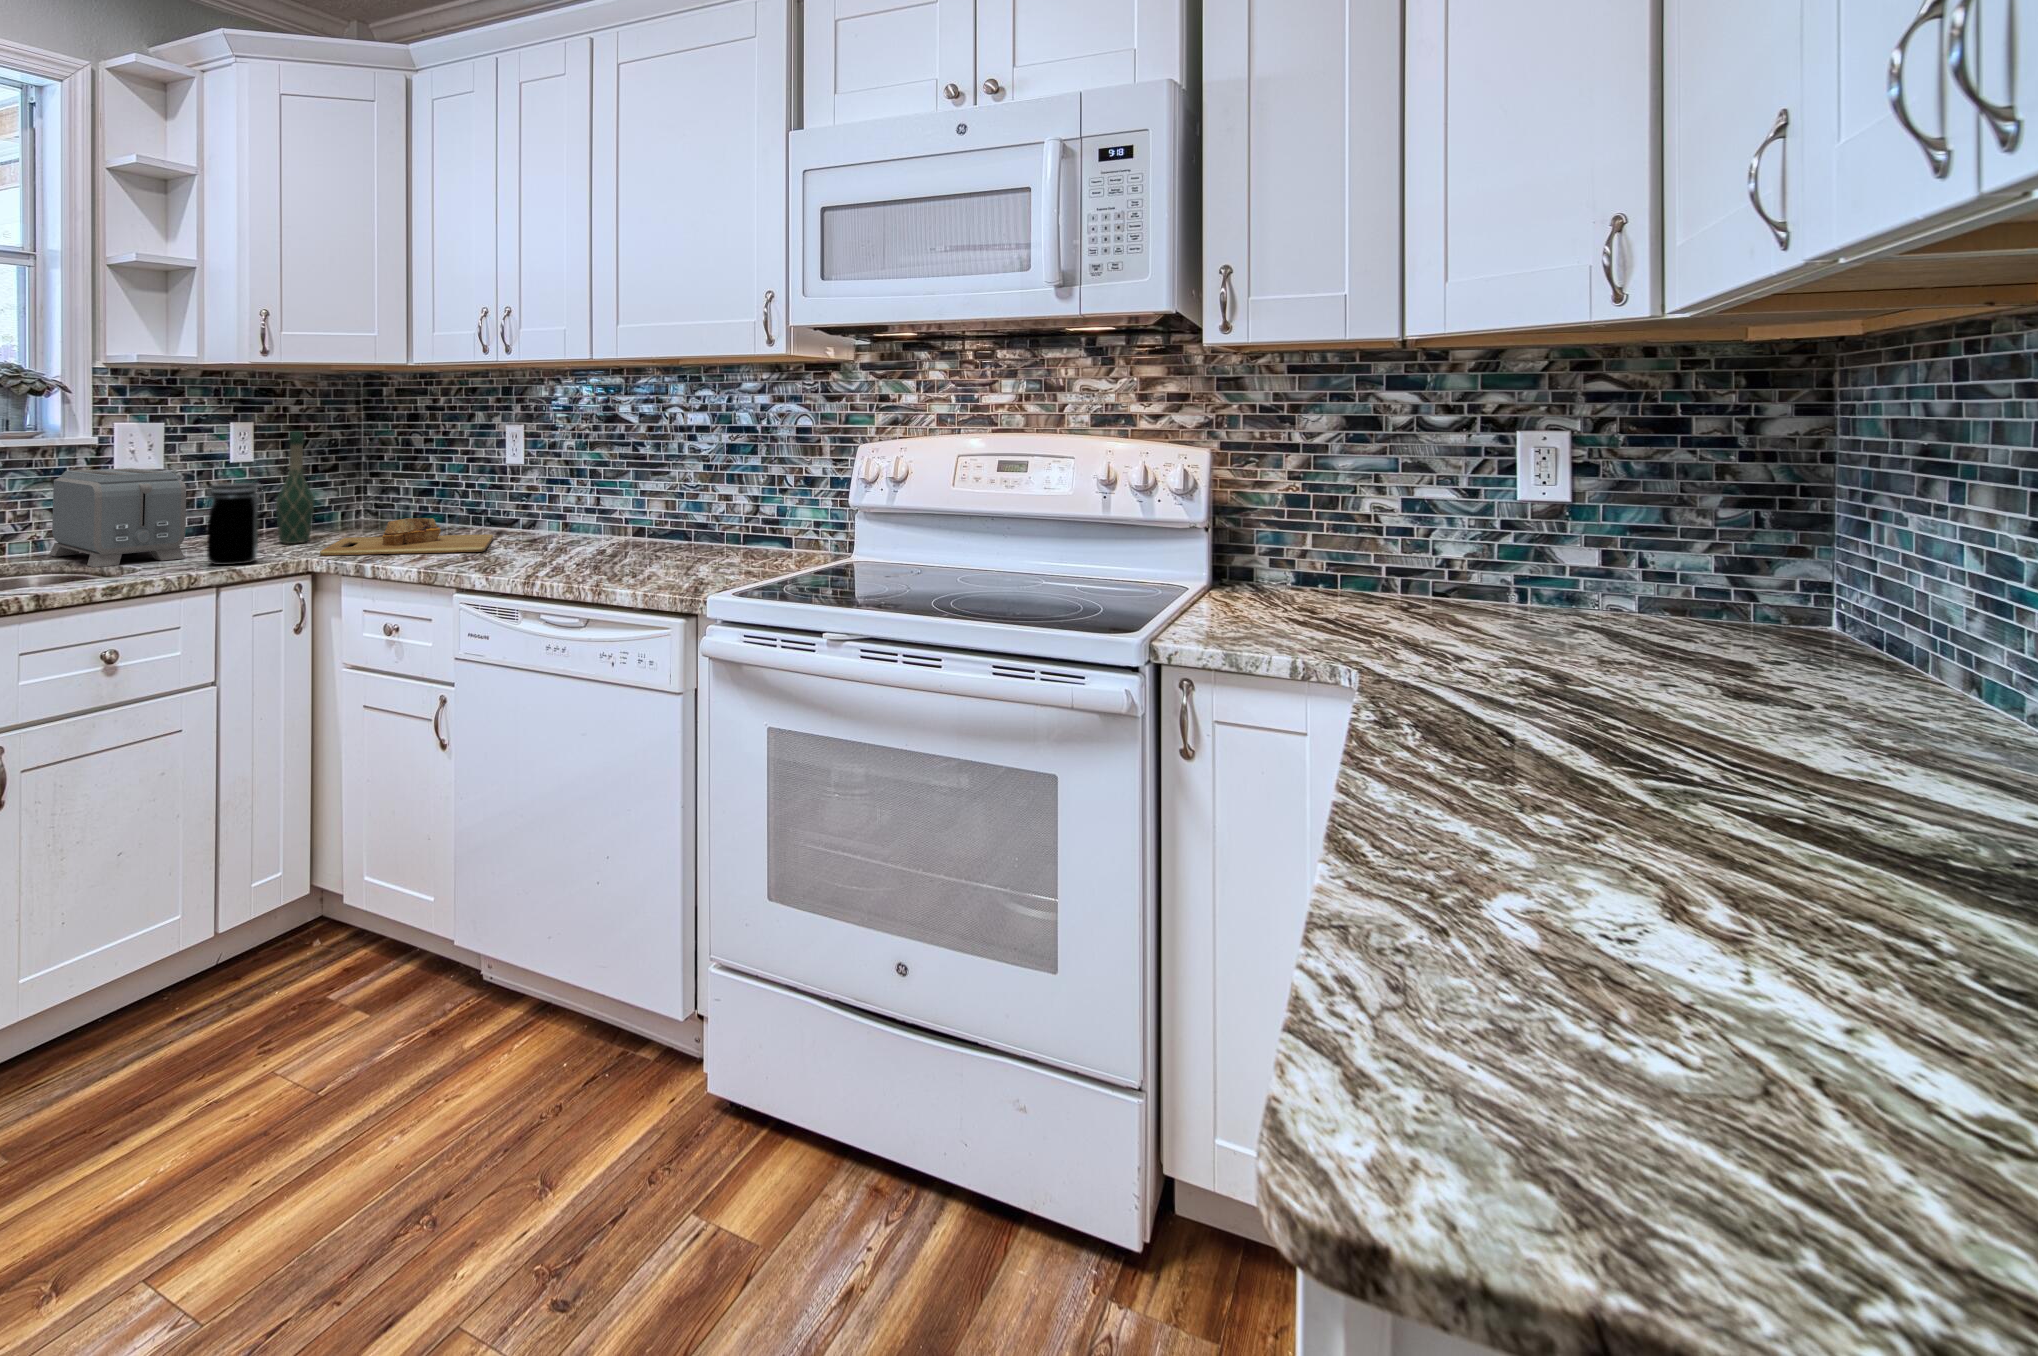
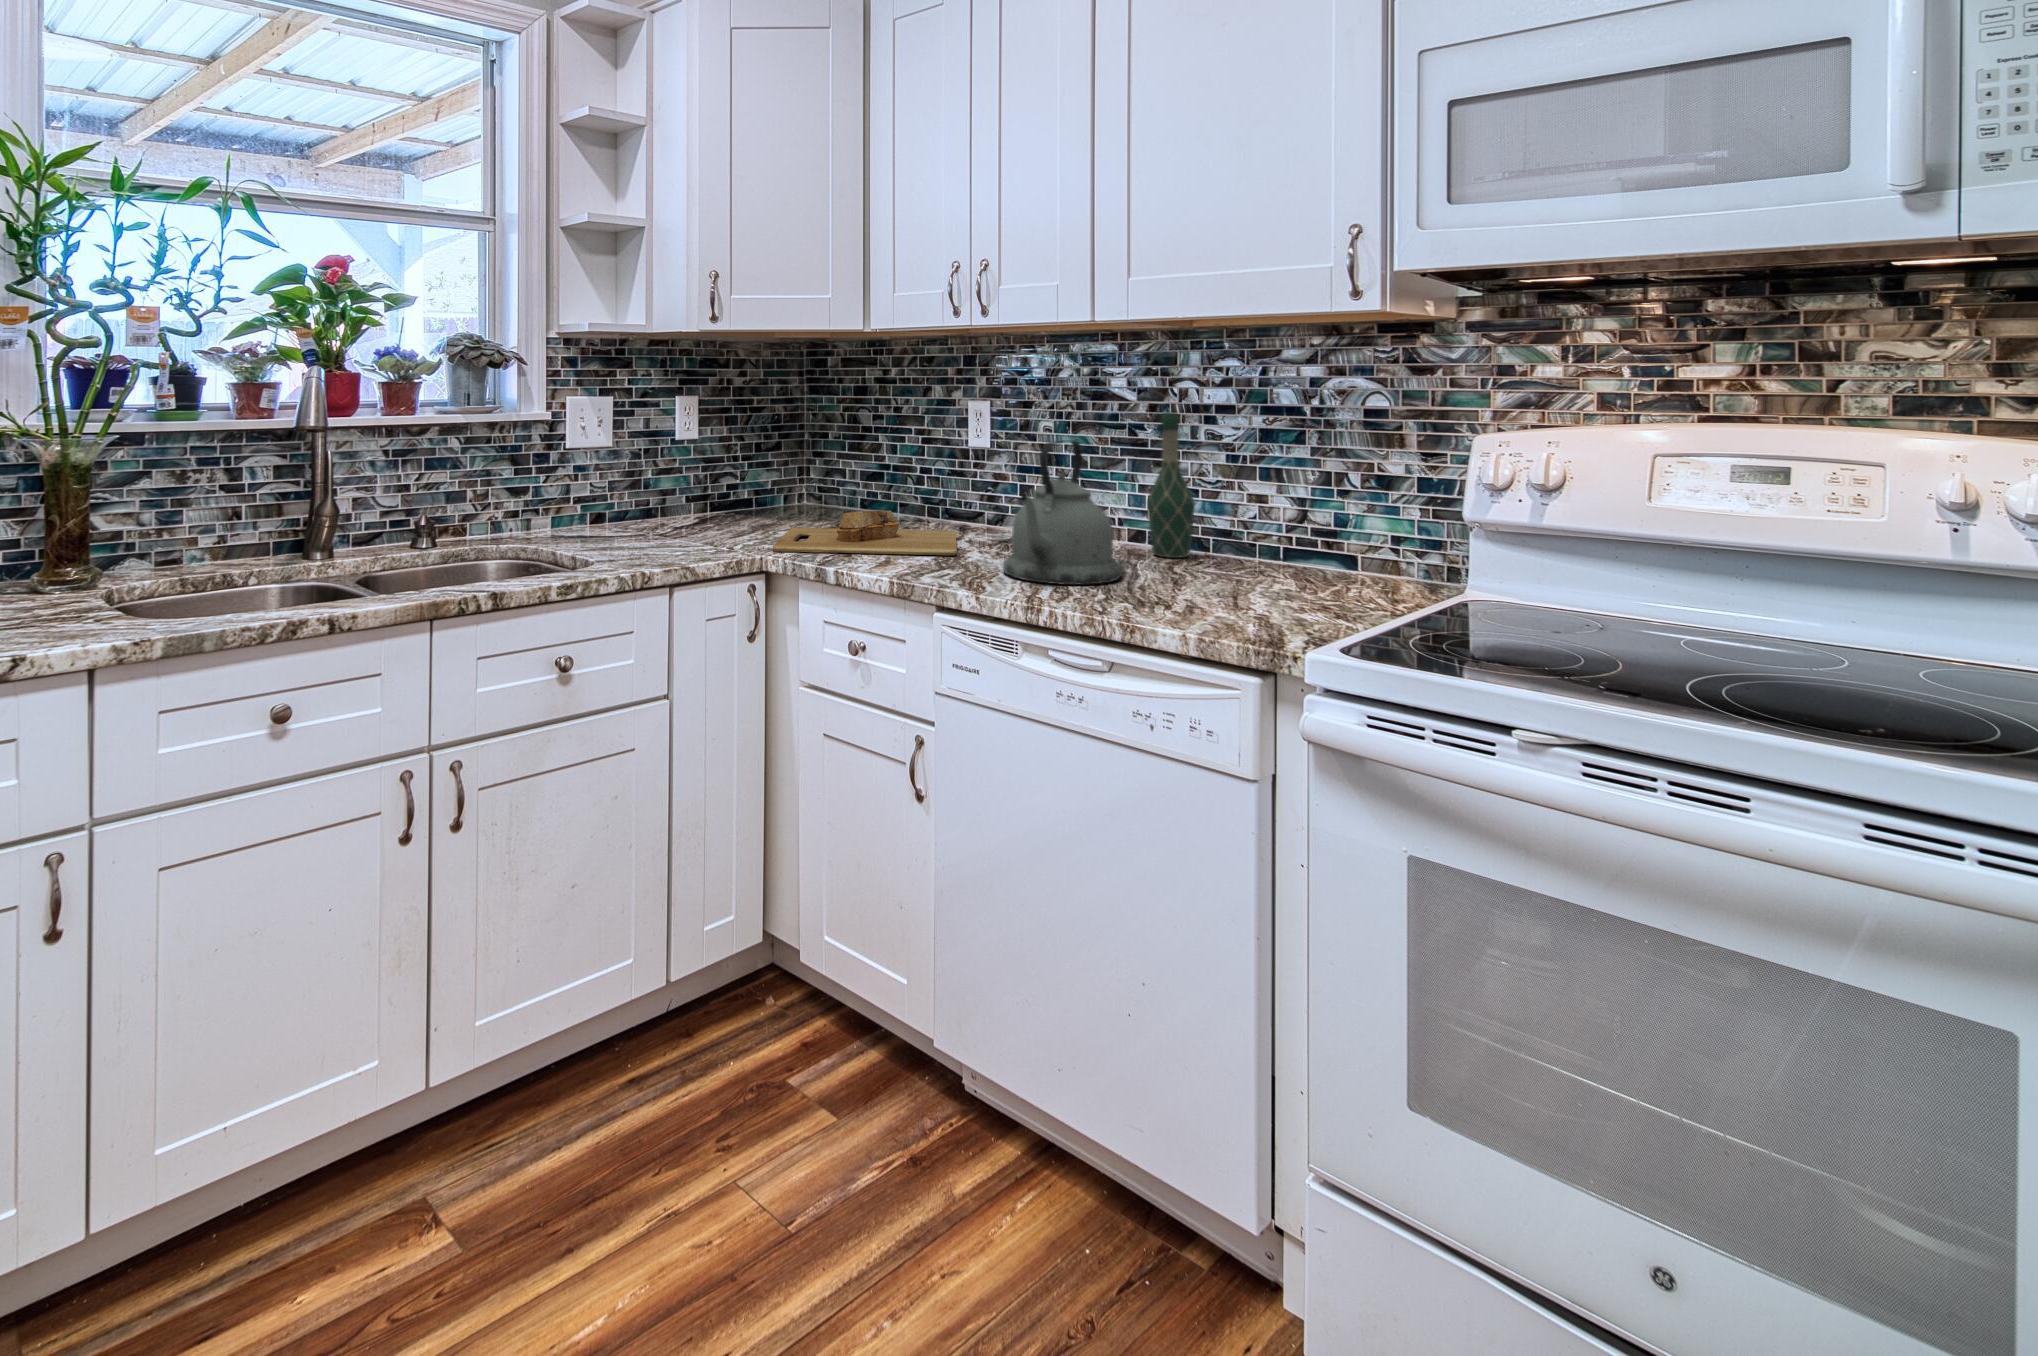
wine bottle: present [276,431,315,544] -> present [1147,412,1195,558]
kettle: none [514,454,608,566] -> present [1003,440,1123,585]
toaster: present [49,468,186,567] -> none [507,446,635,556]
jar: present [206,483,264,565] -> none [655,467,716,560]

